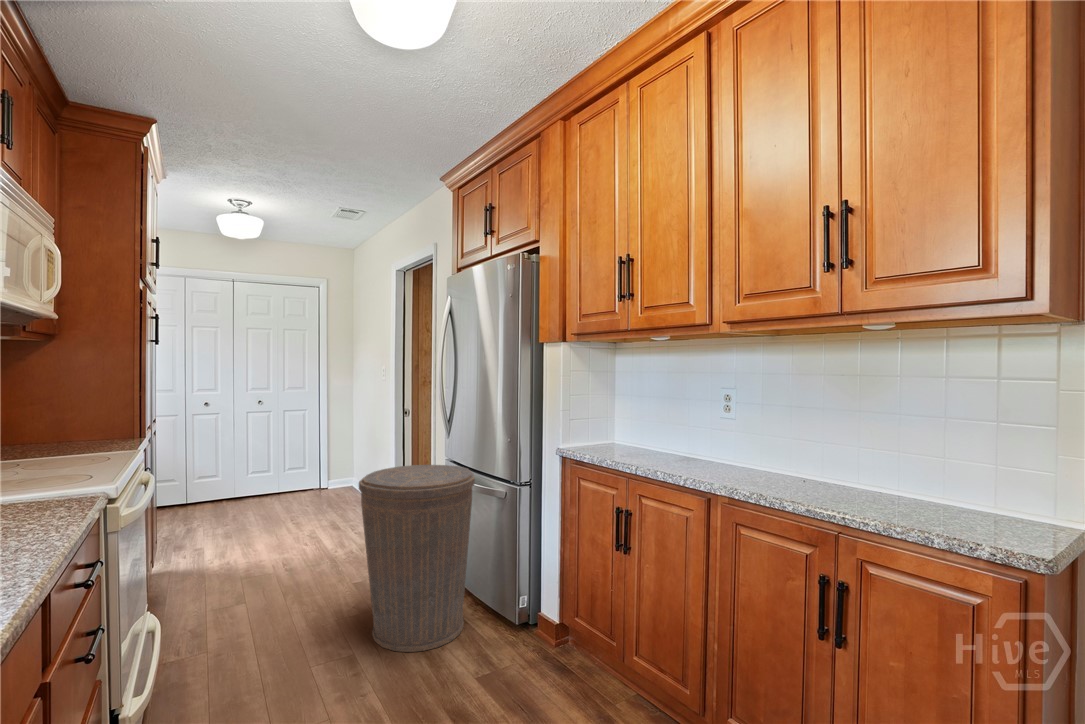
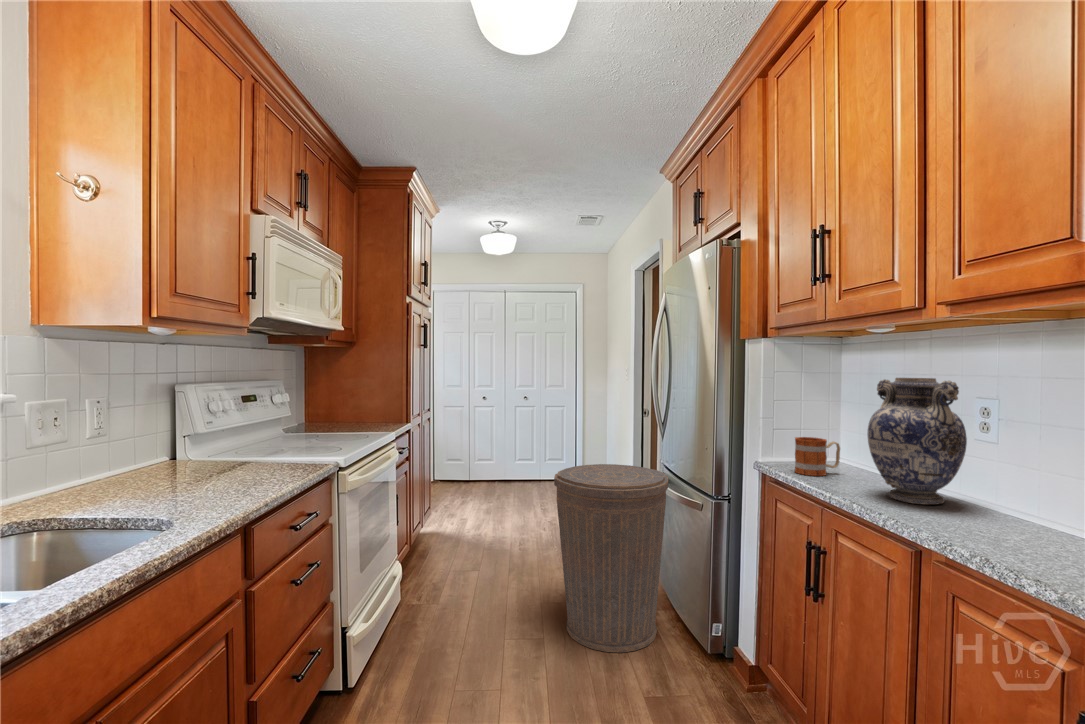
vase: none [658,375,719,467] -> present [868,378,967,505]
mug: none [595,424,627,455] -> present [795,437,840,476]

